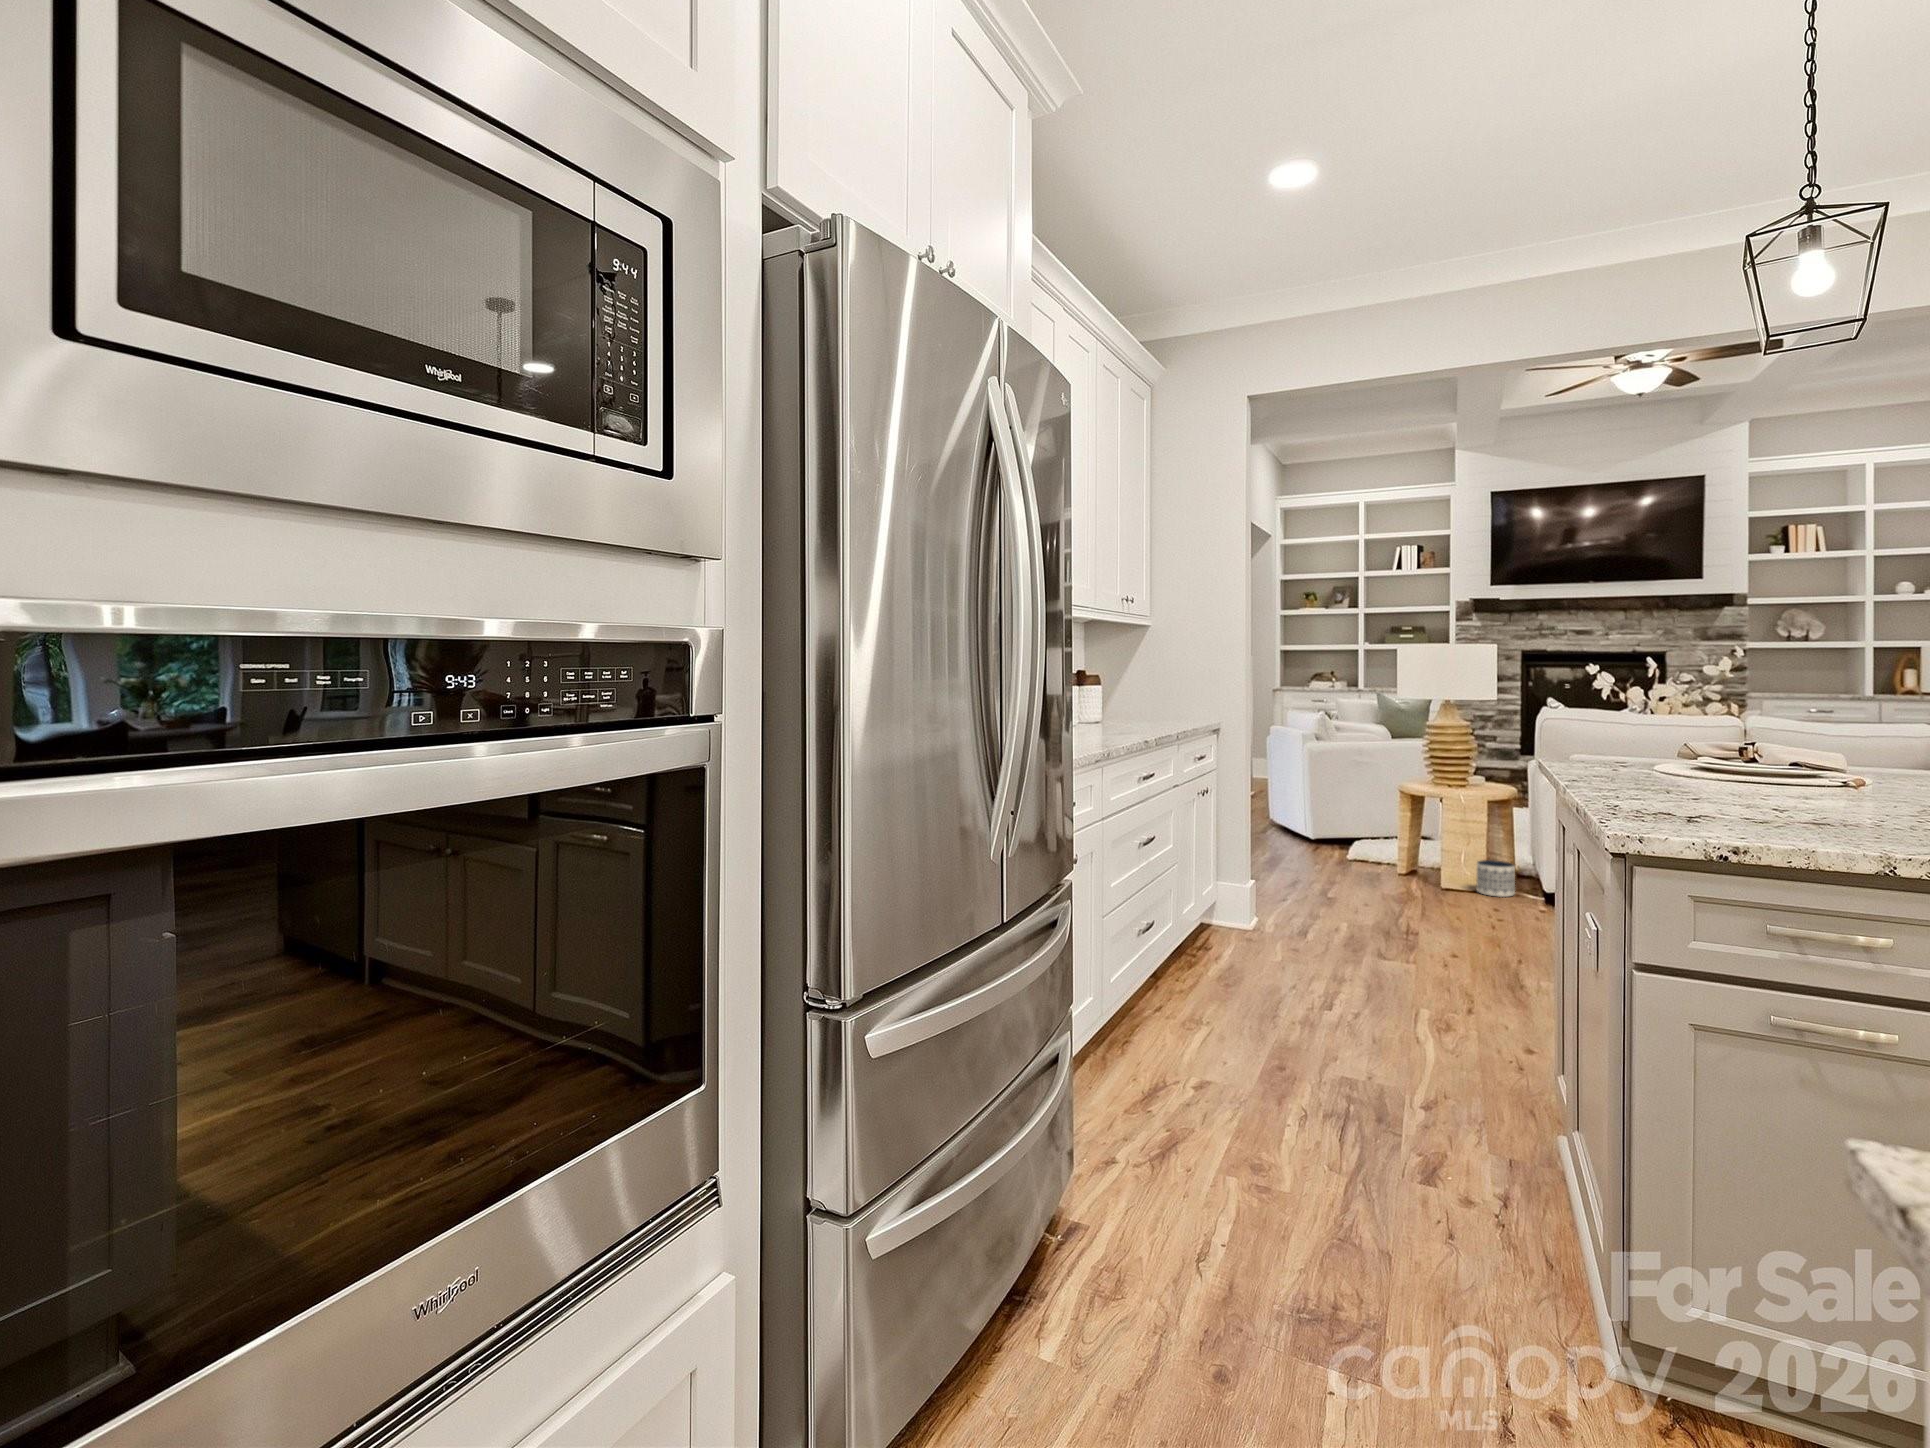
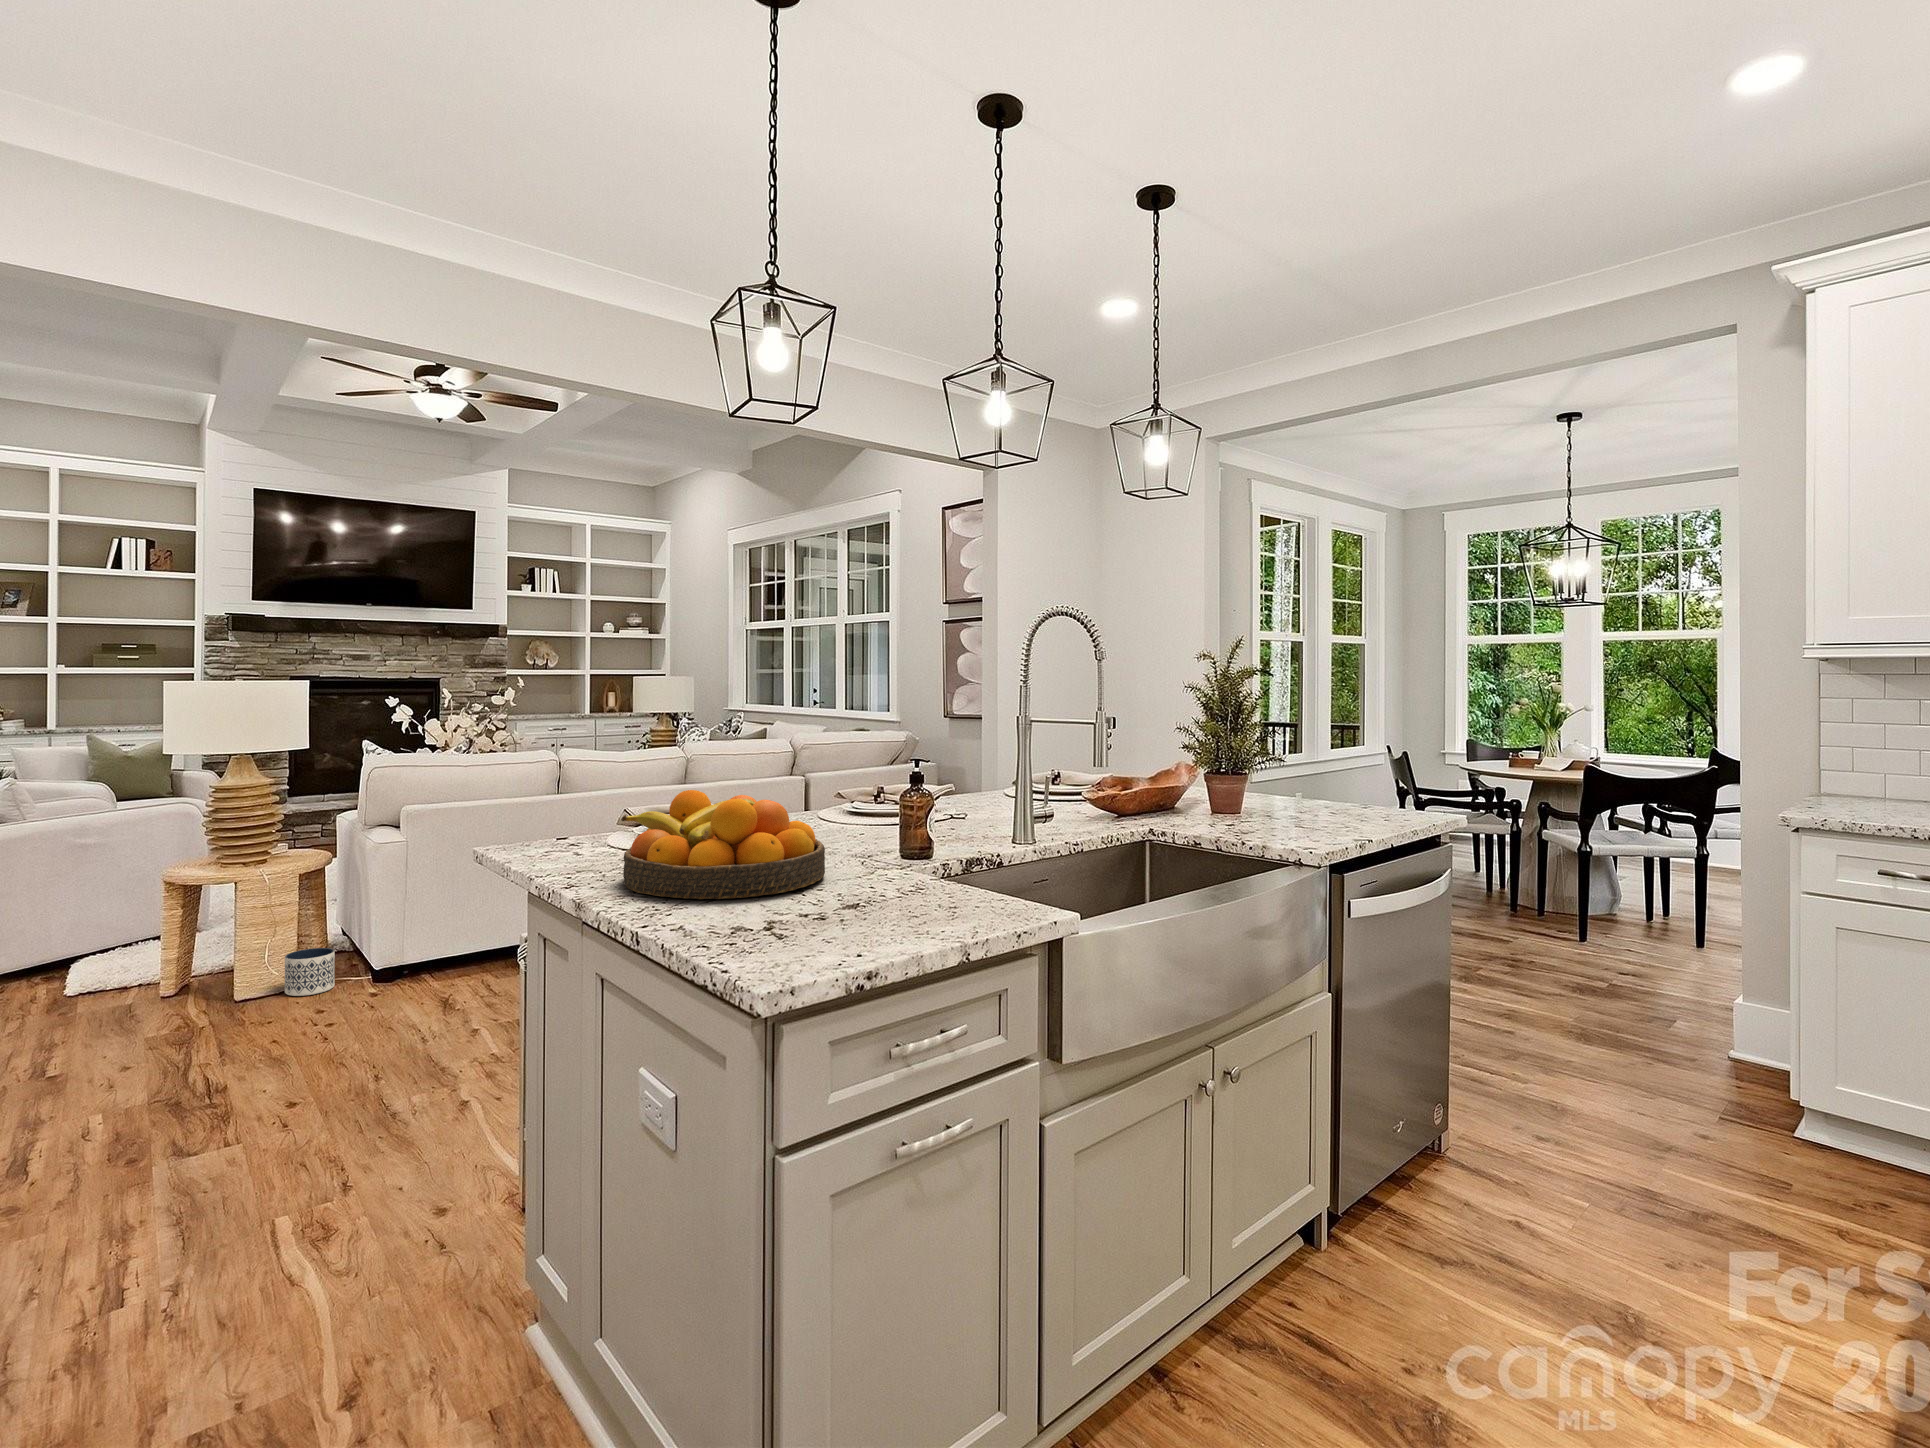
fruit bowl: none [1611,710,1840,803] -> present [621,790,825,899]

